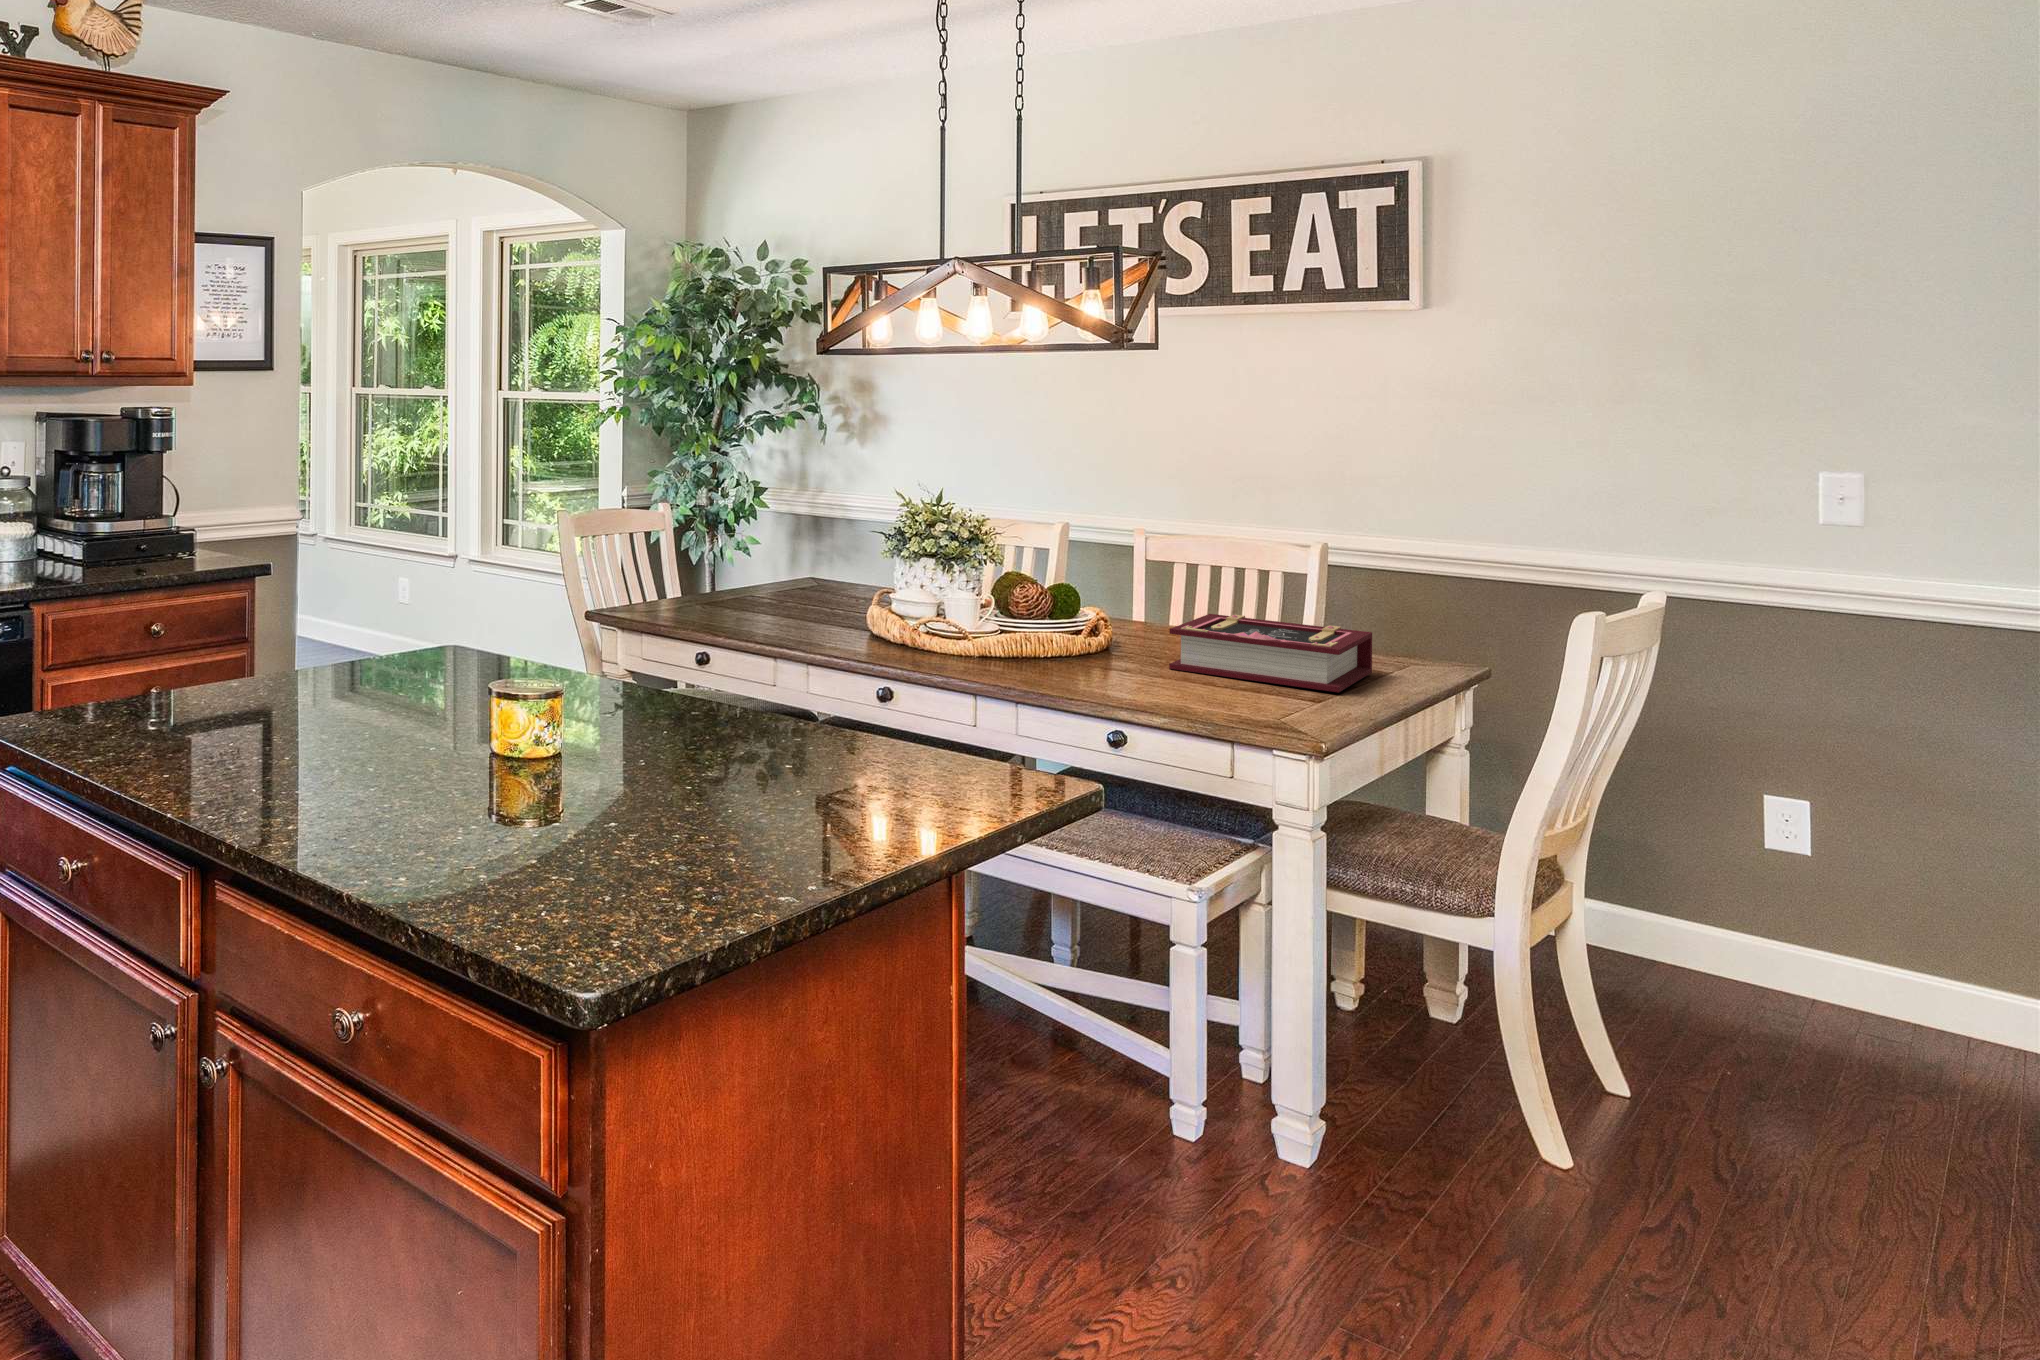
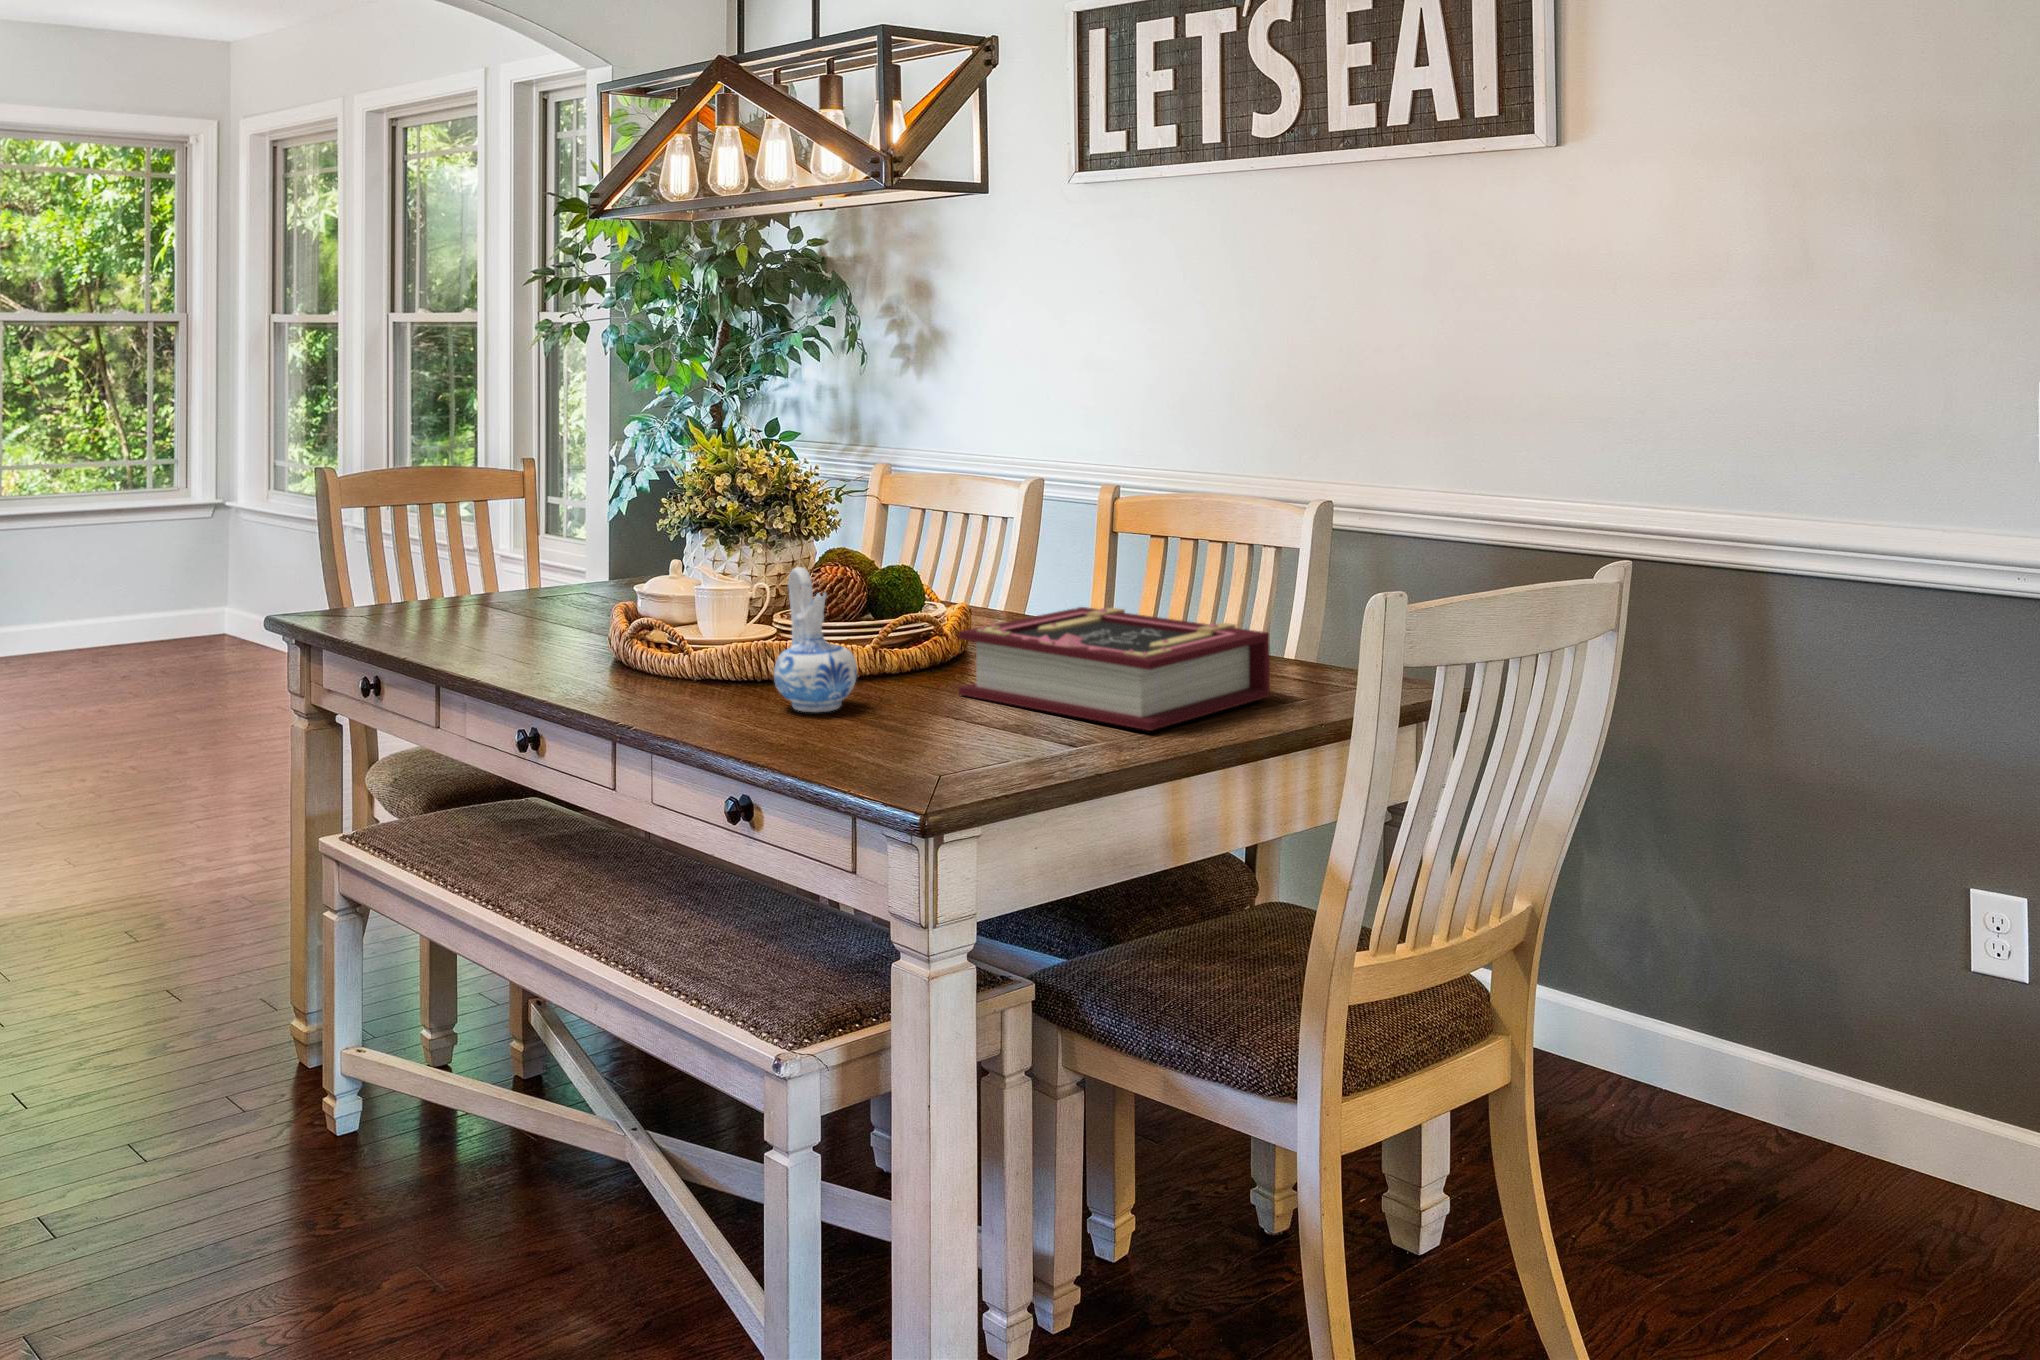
ceramic pitcher: none [1070,588,1124,678] -> present [774,567,857,712]

